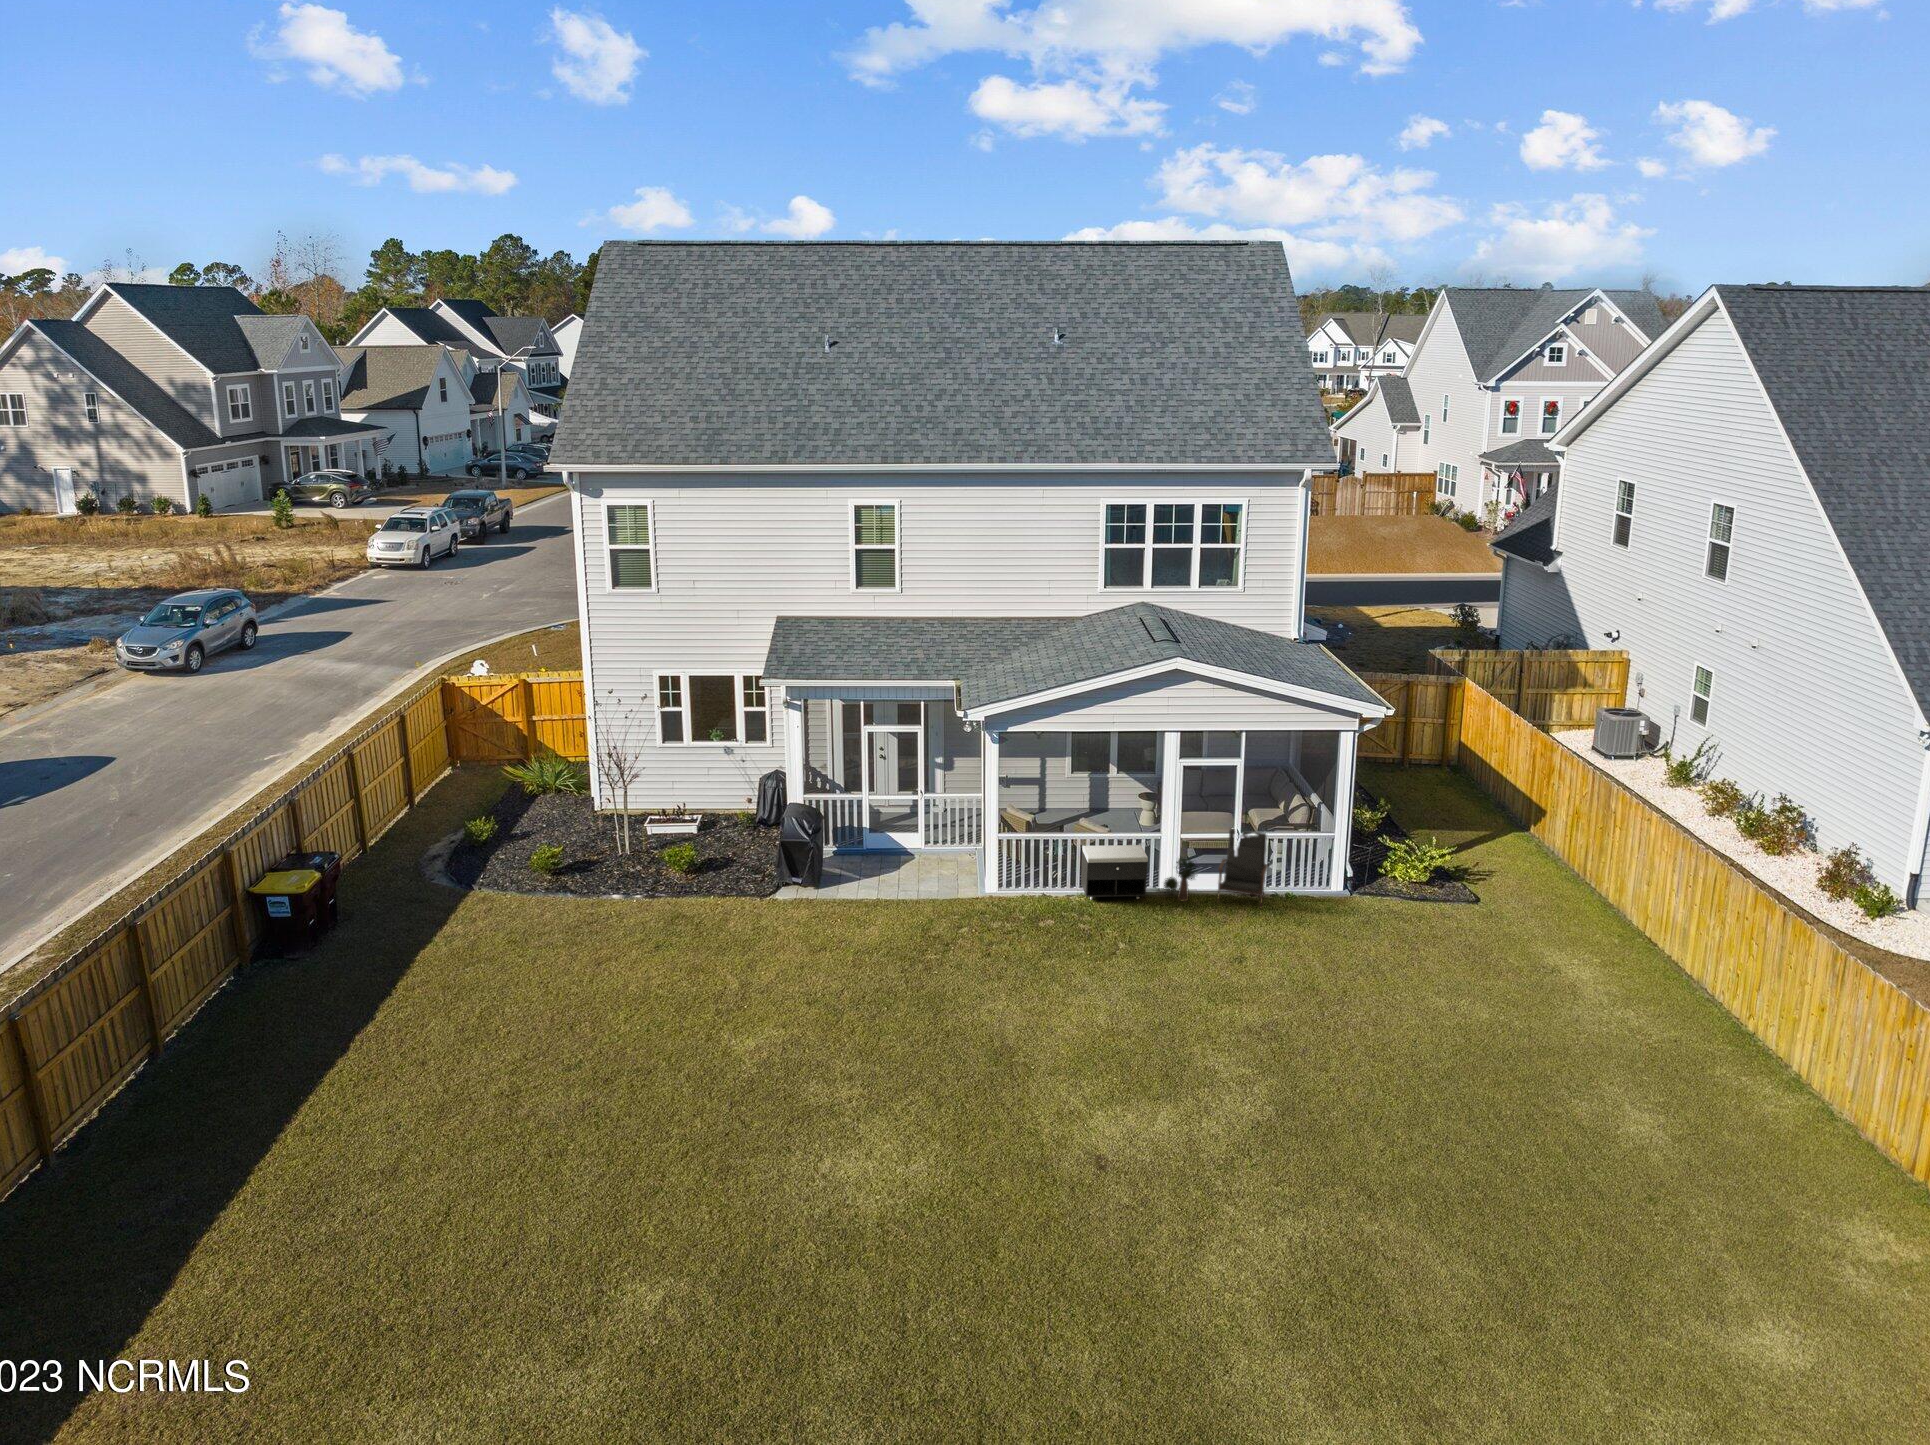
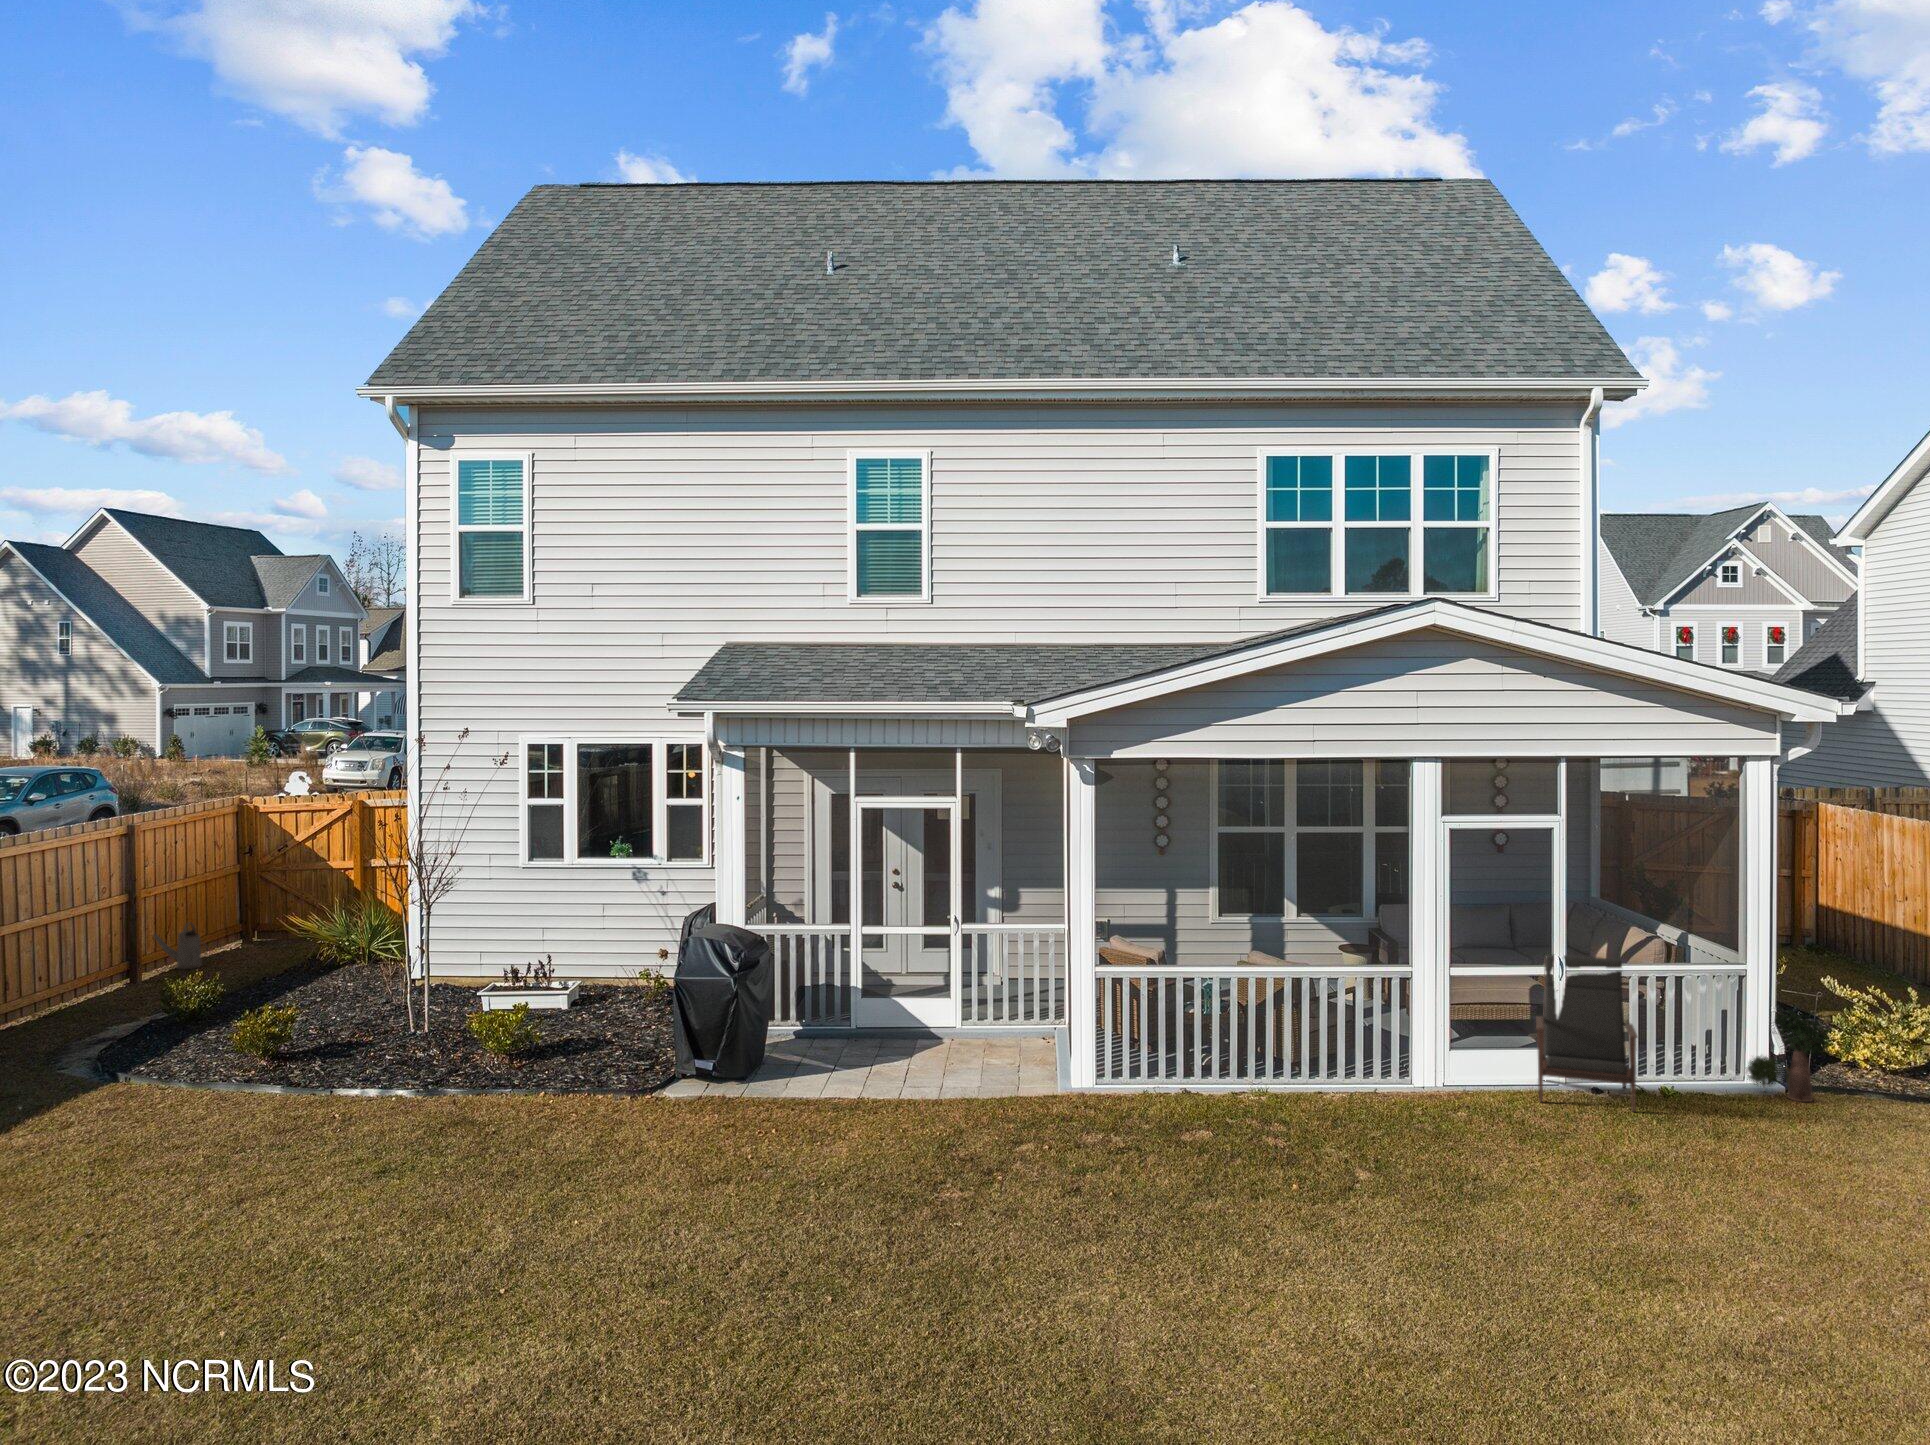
watering can: none [424,771,460,799] -> present [154,923,209,969]
storage bench: present [1081,845,1148,900] -> none [1258,990,1393,1097]
potted plant: present [1164,857,1197,901] -> present [1746,1009,1830,1102]

